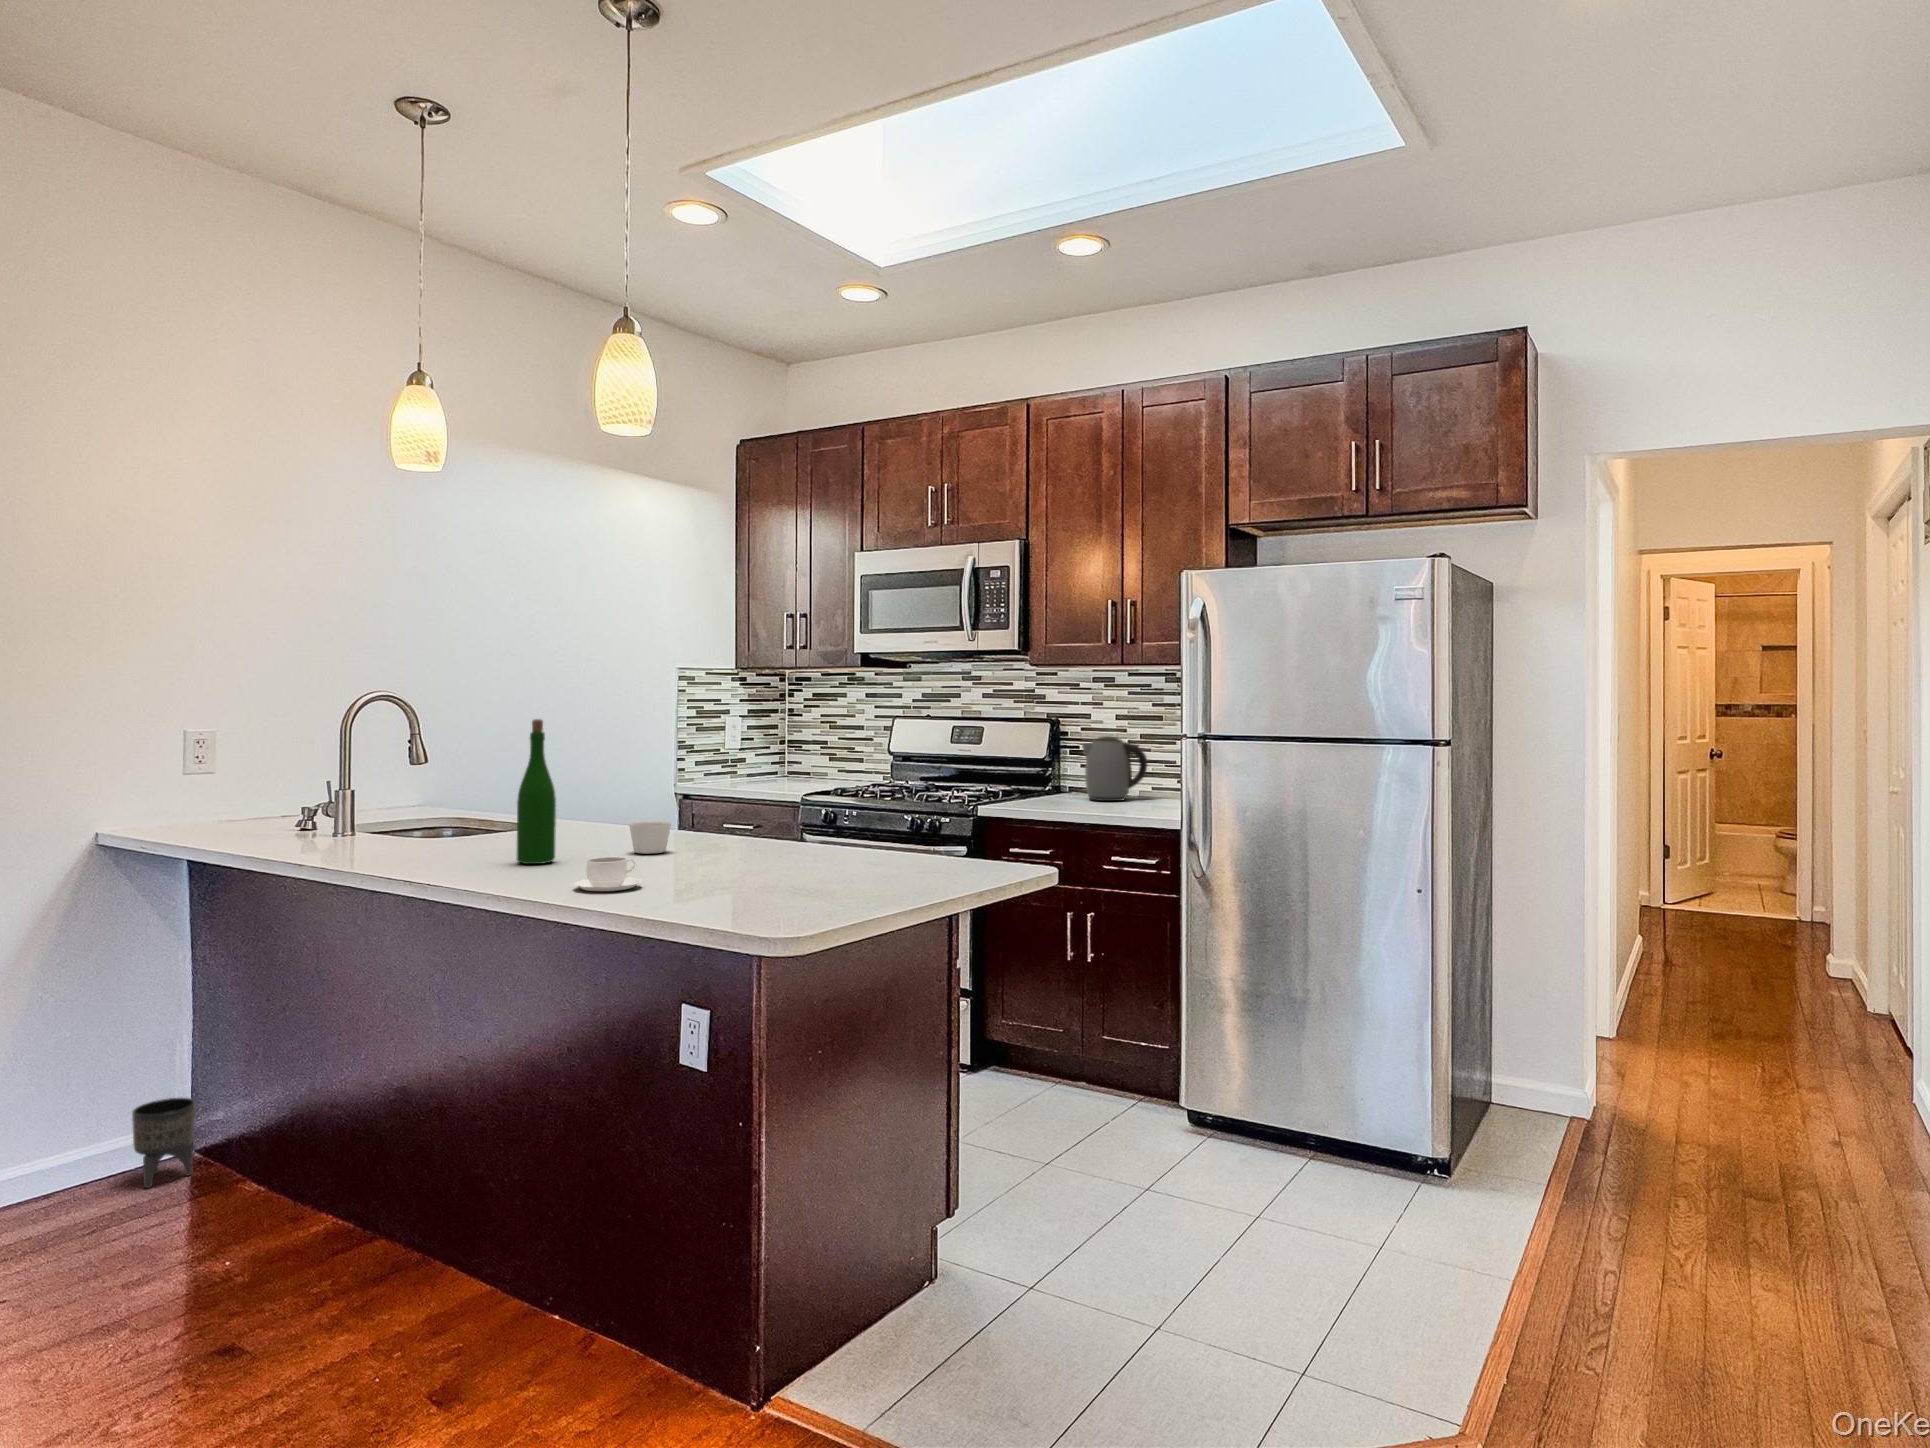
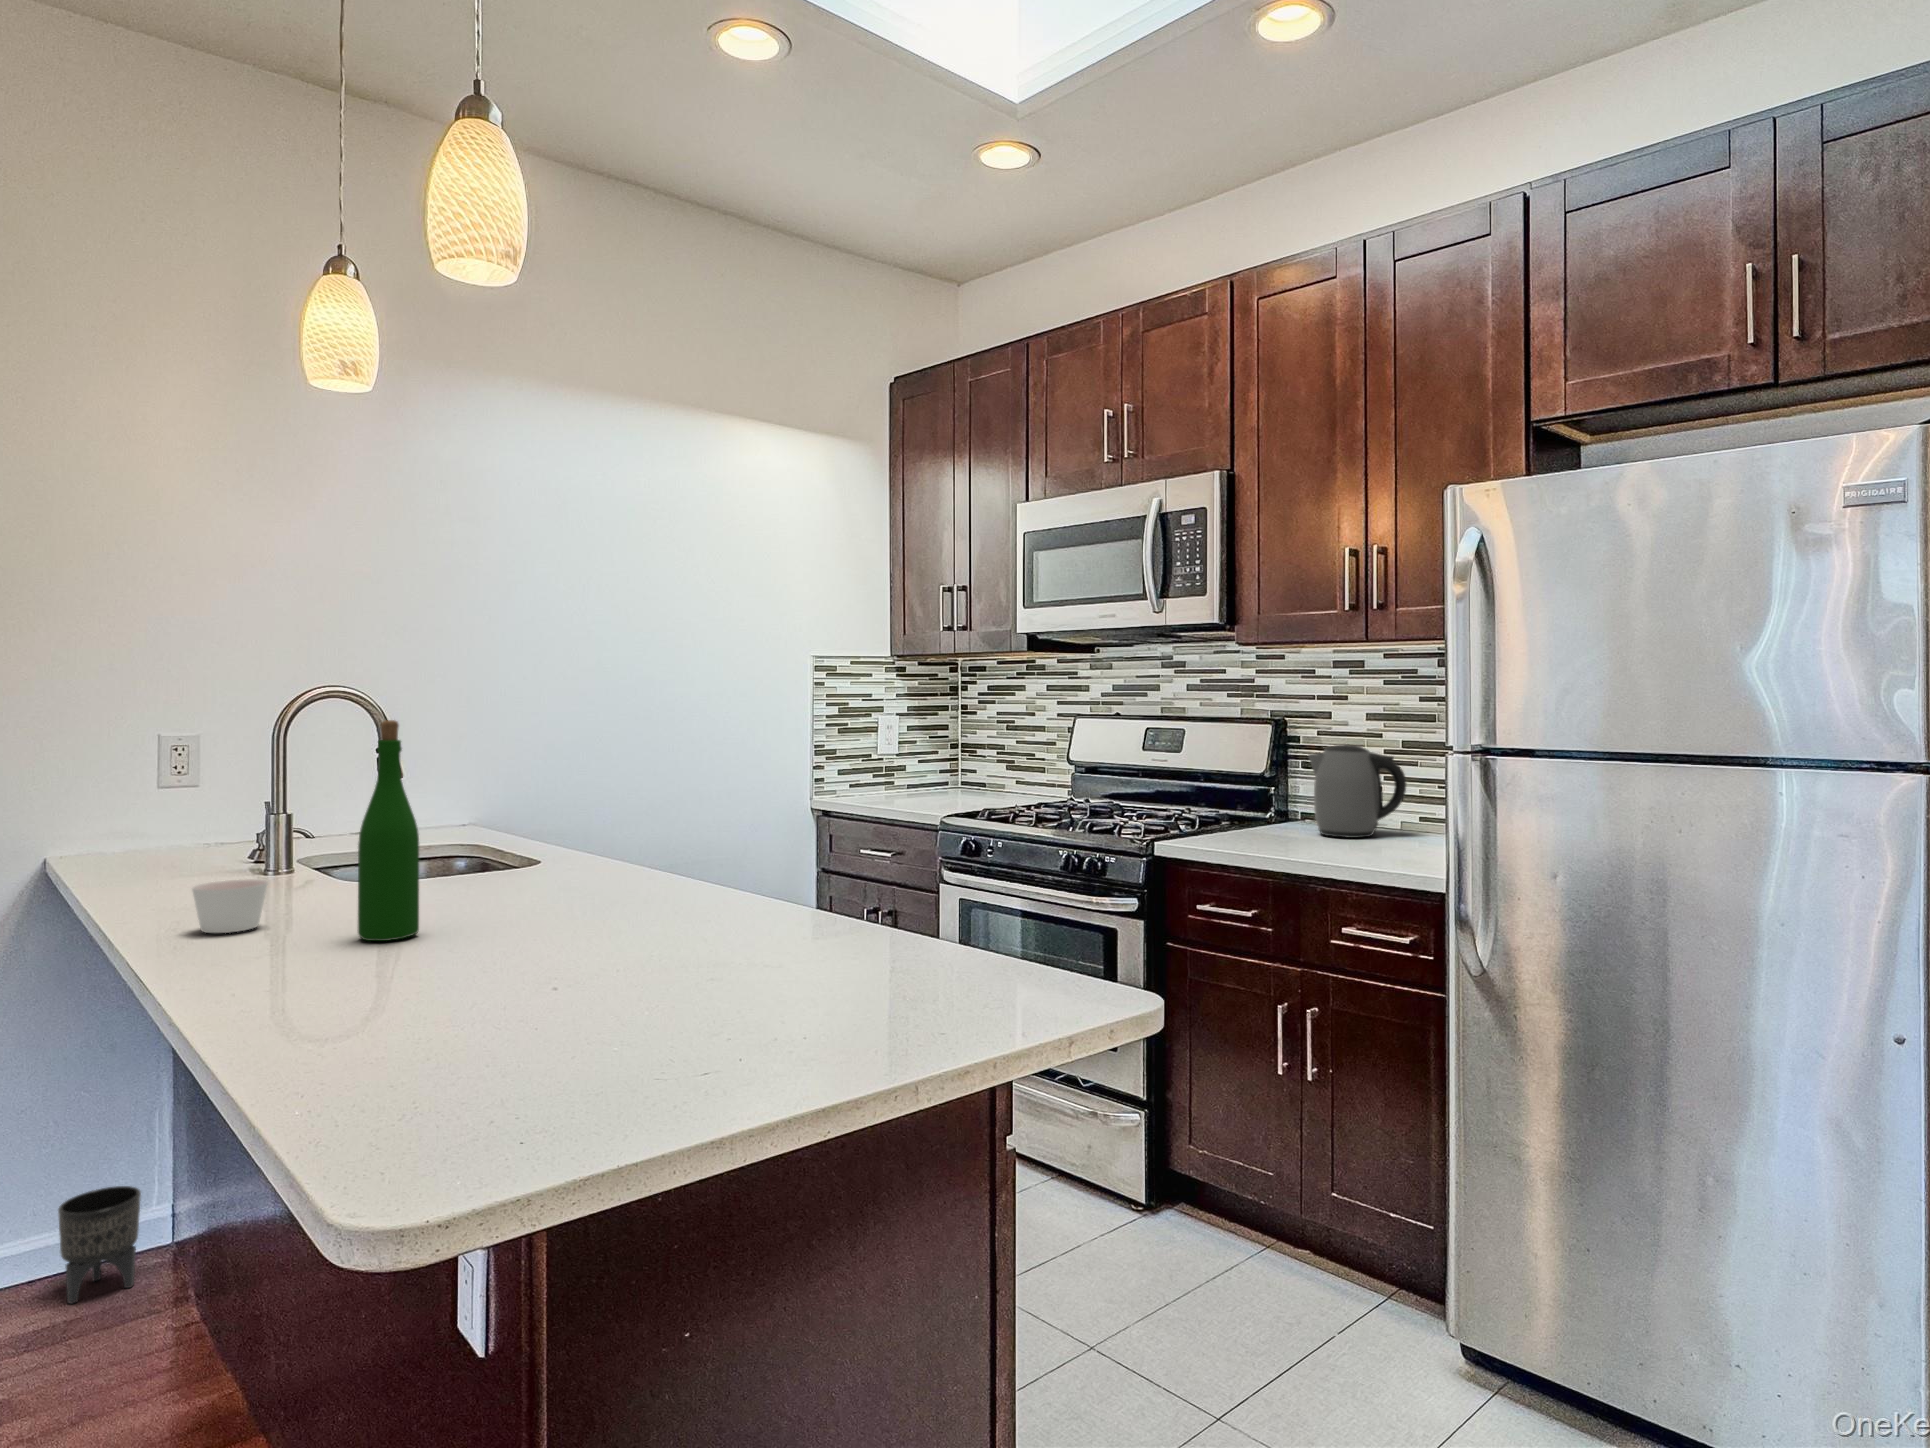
candle: present [629,822,671,854] -> present [192,879,268,933]
coffee cup: present [574,857,642,891] -> none [301,955,428,1021]

